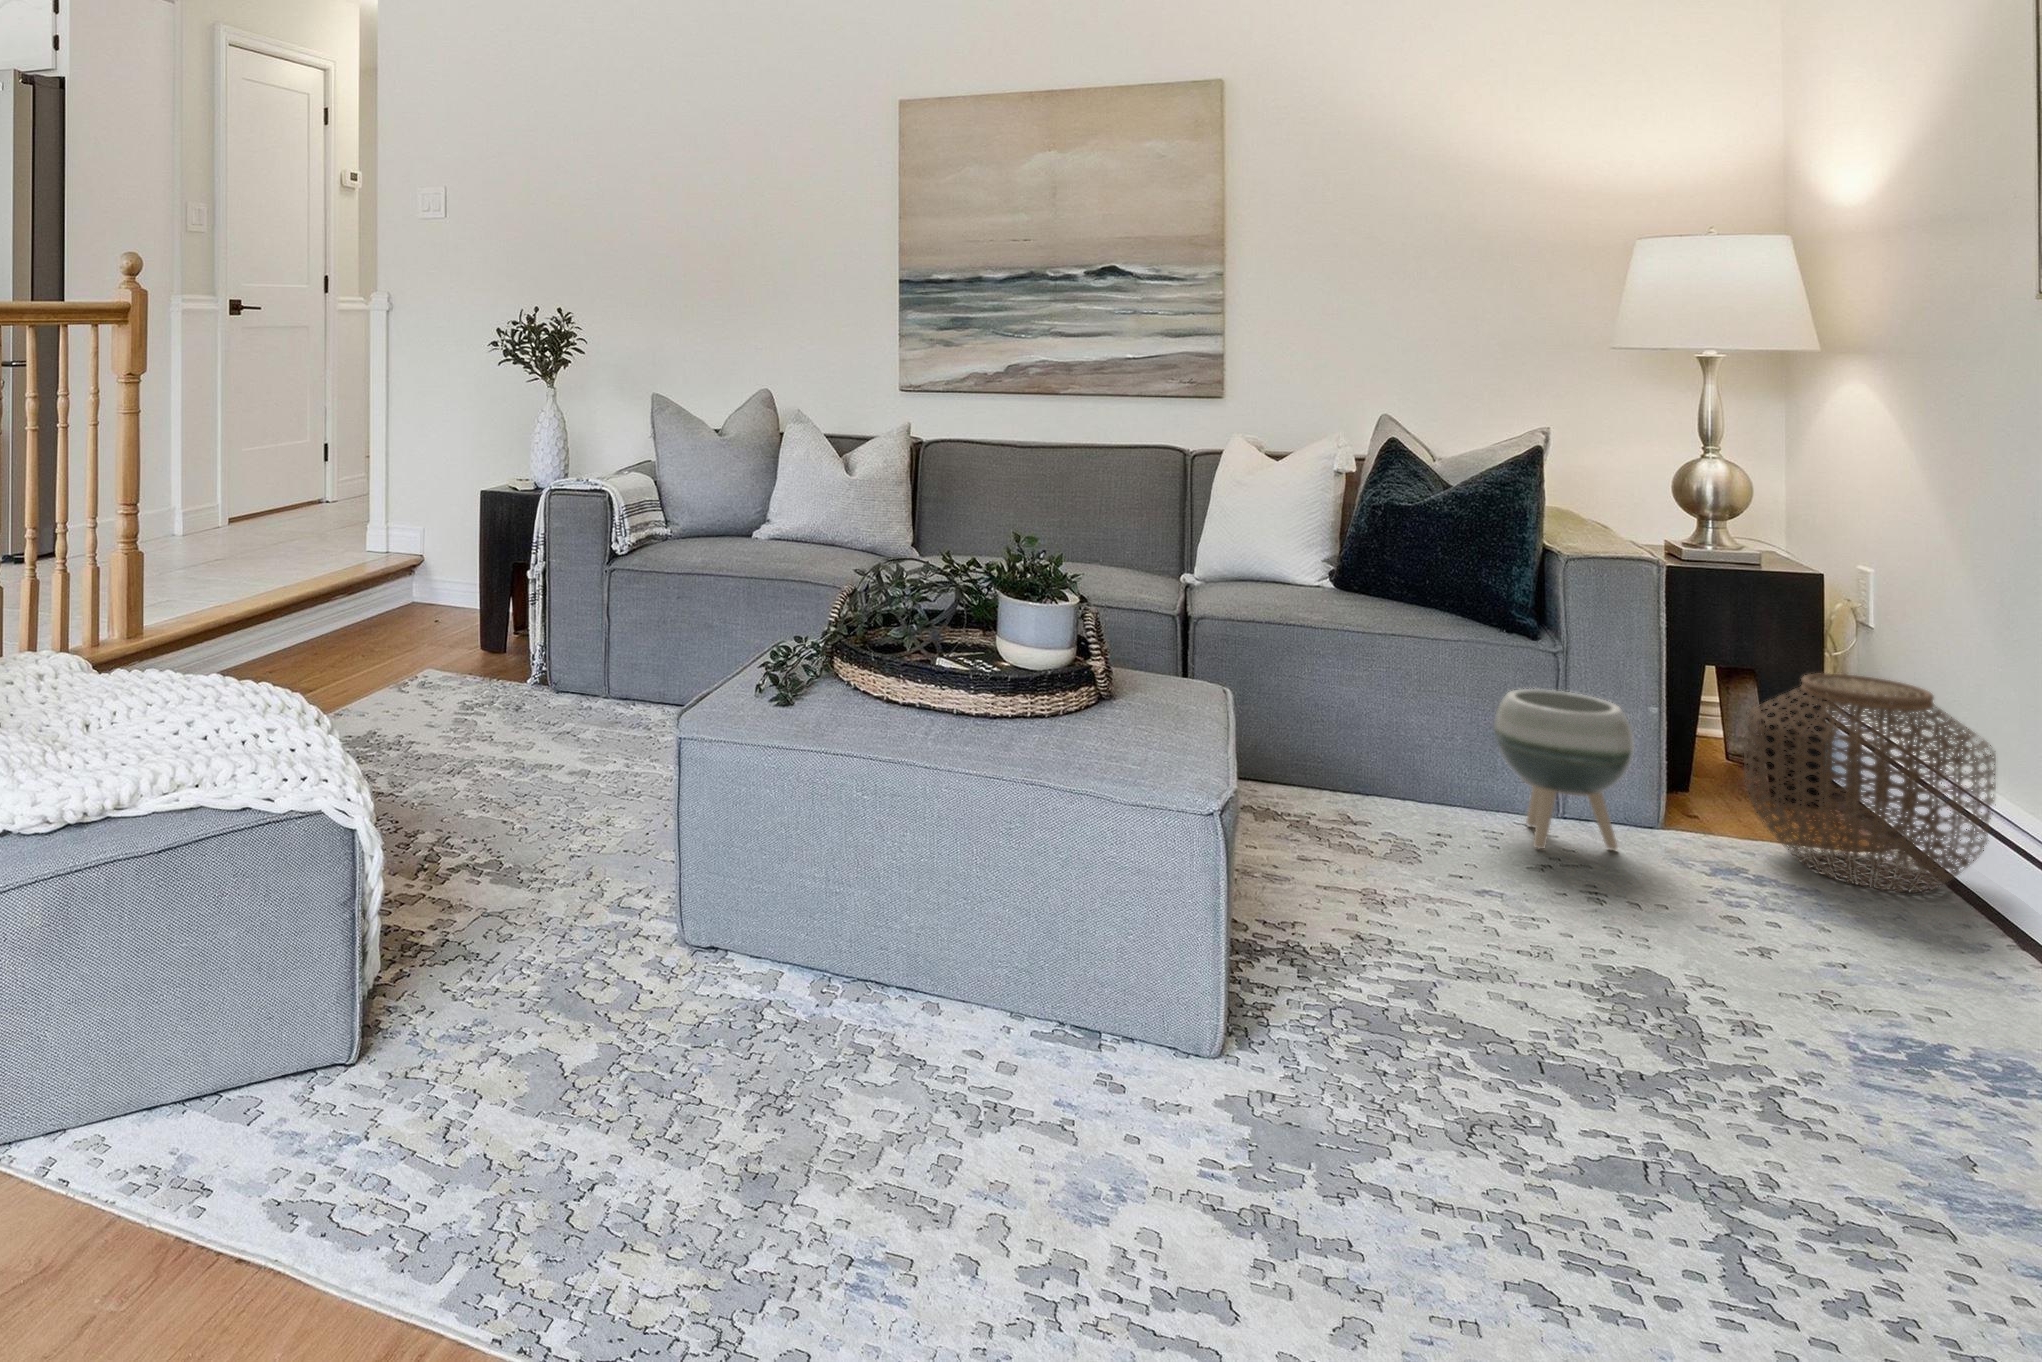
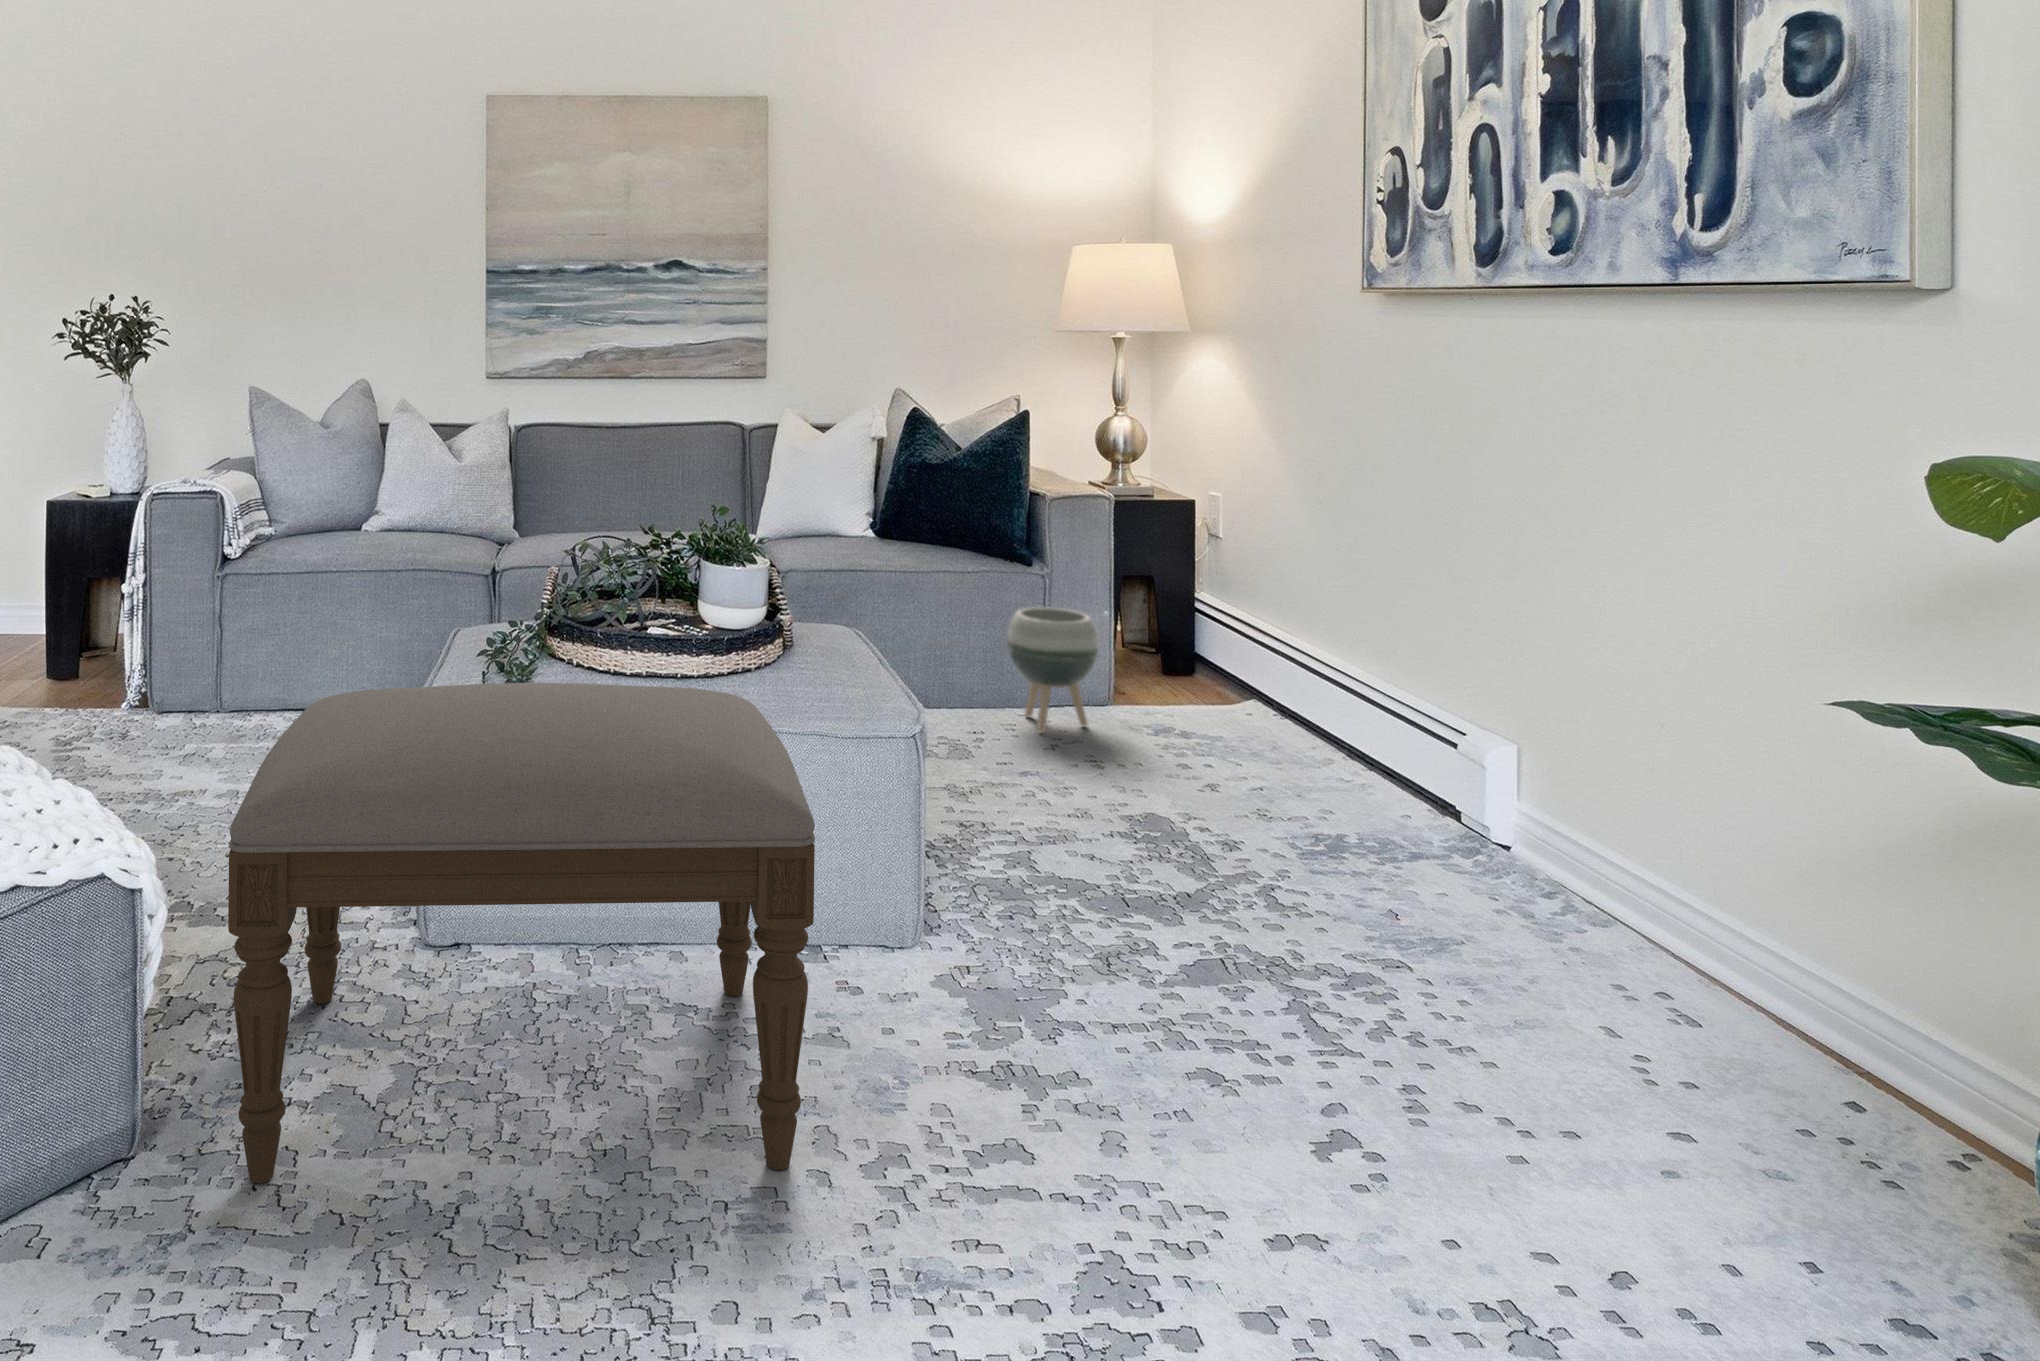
woven basket: present [1744,673,1996,892] -> none [1157,576,1300,729]
ottoman: none [410,690,999,1244] -> present [228,683,815,1183]

